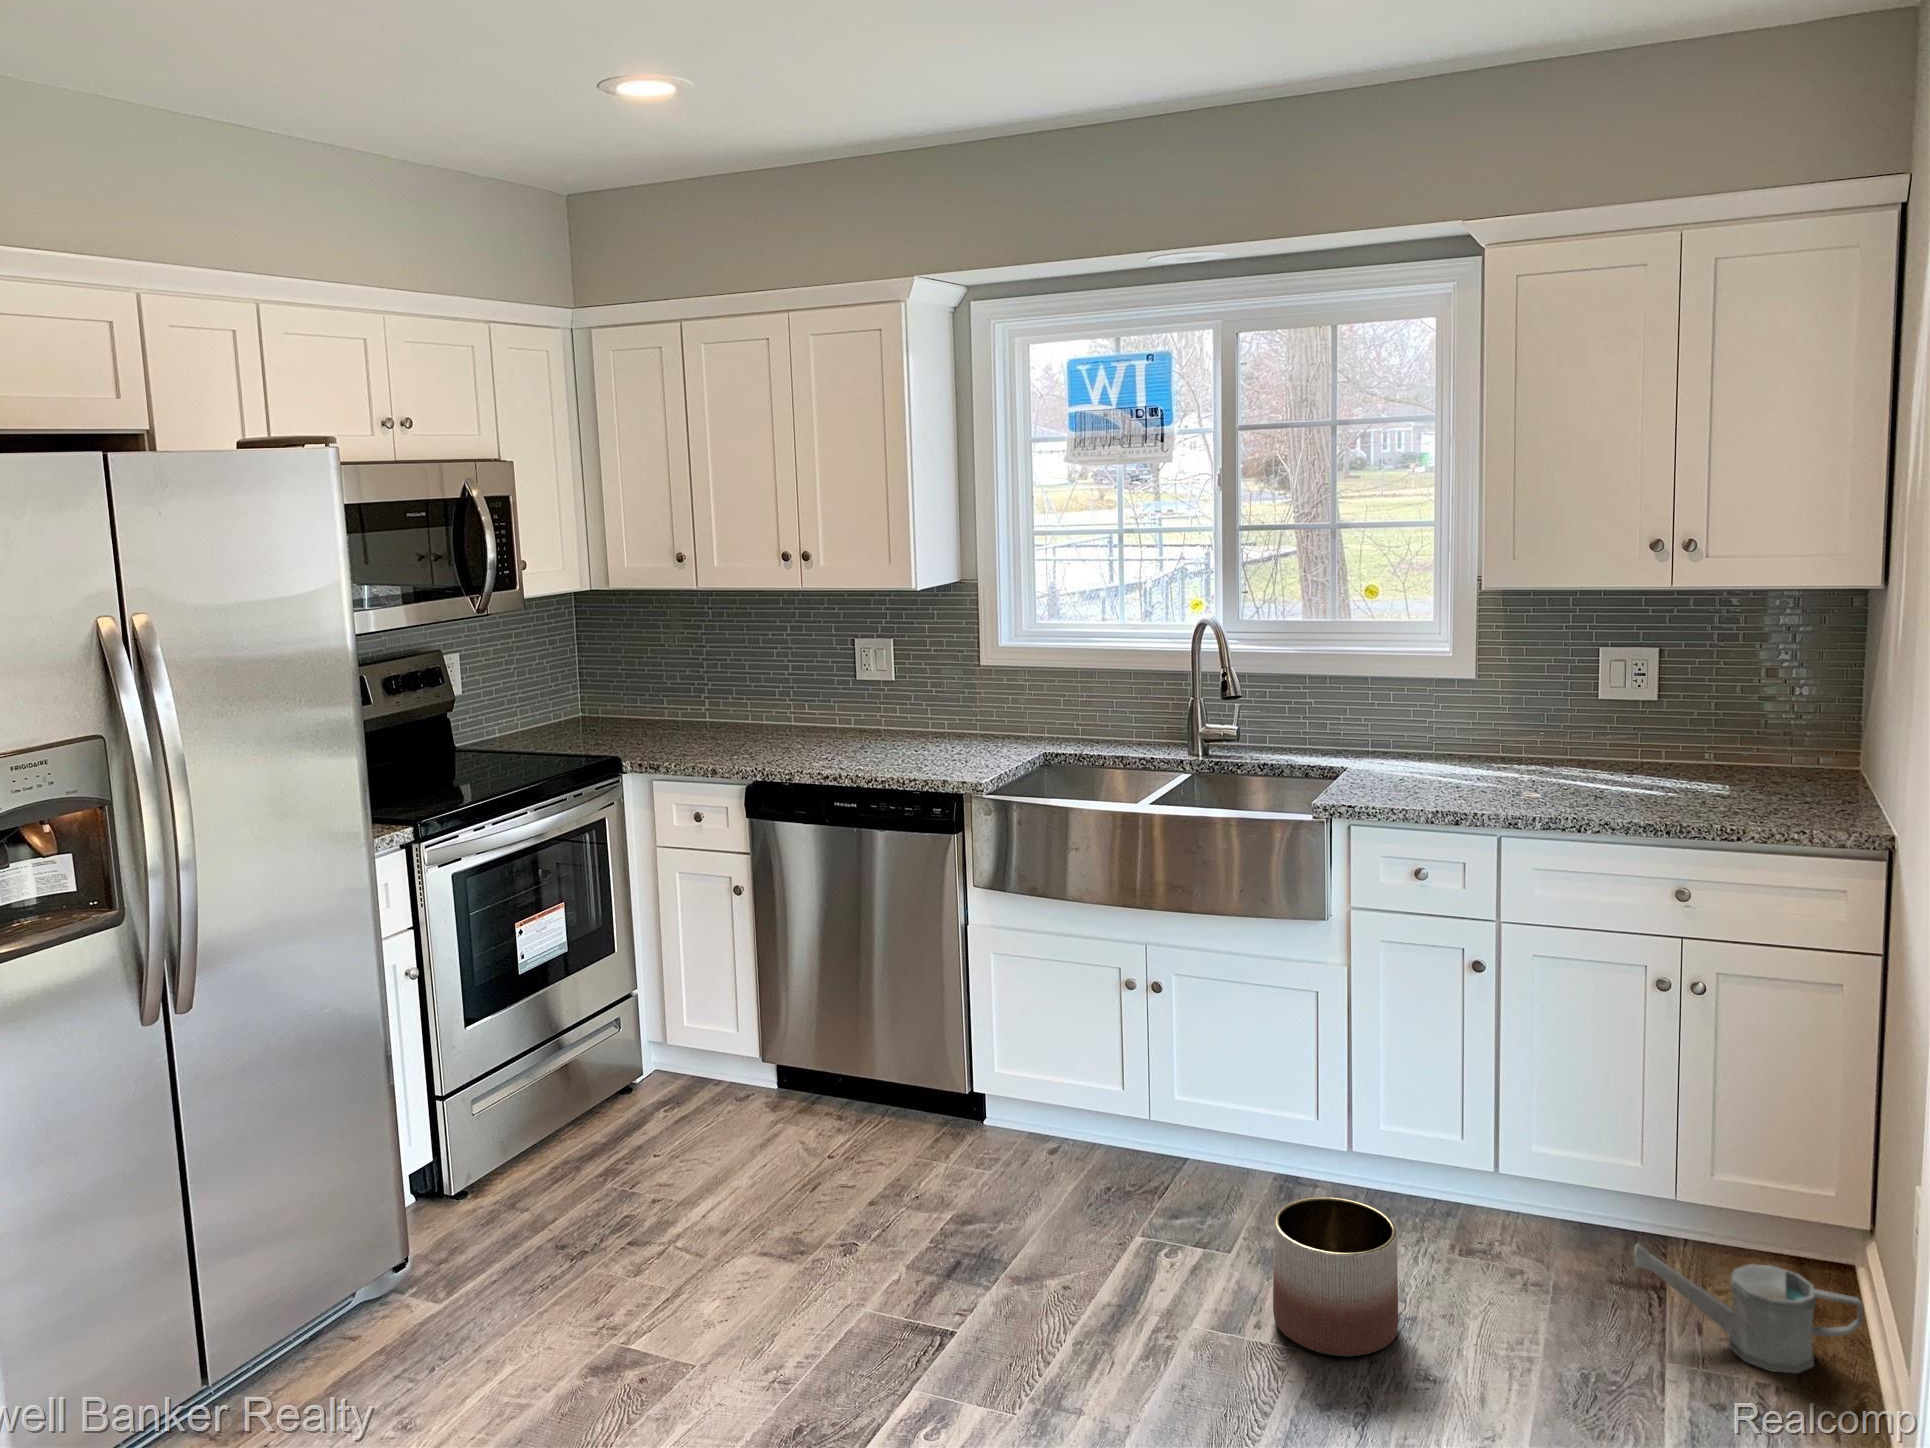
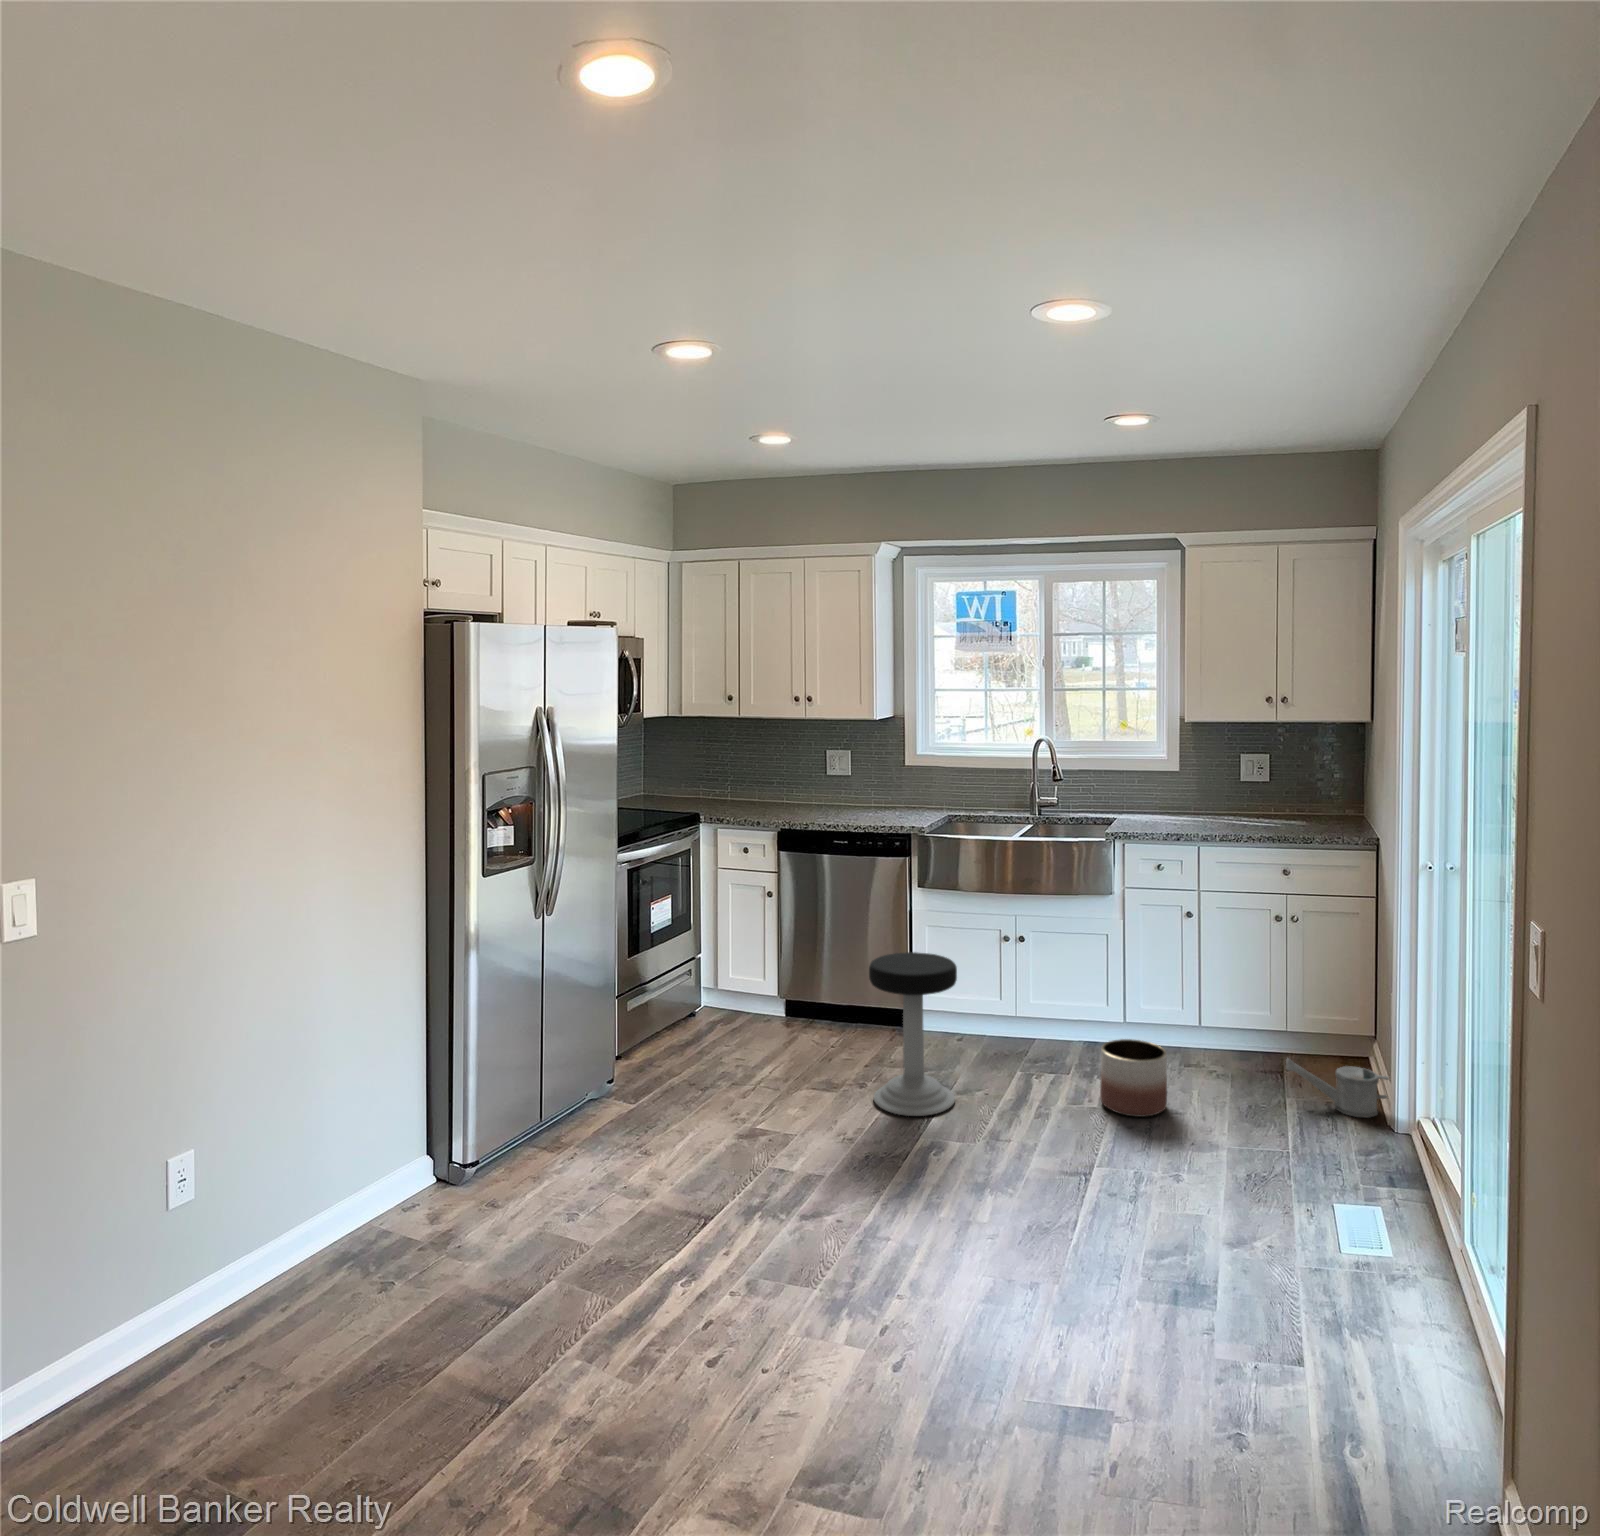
stool: none [841,1026,1005,1340] -> present [869,952,957,1116]

